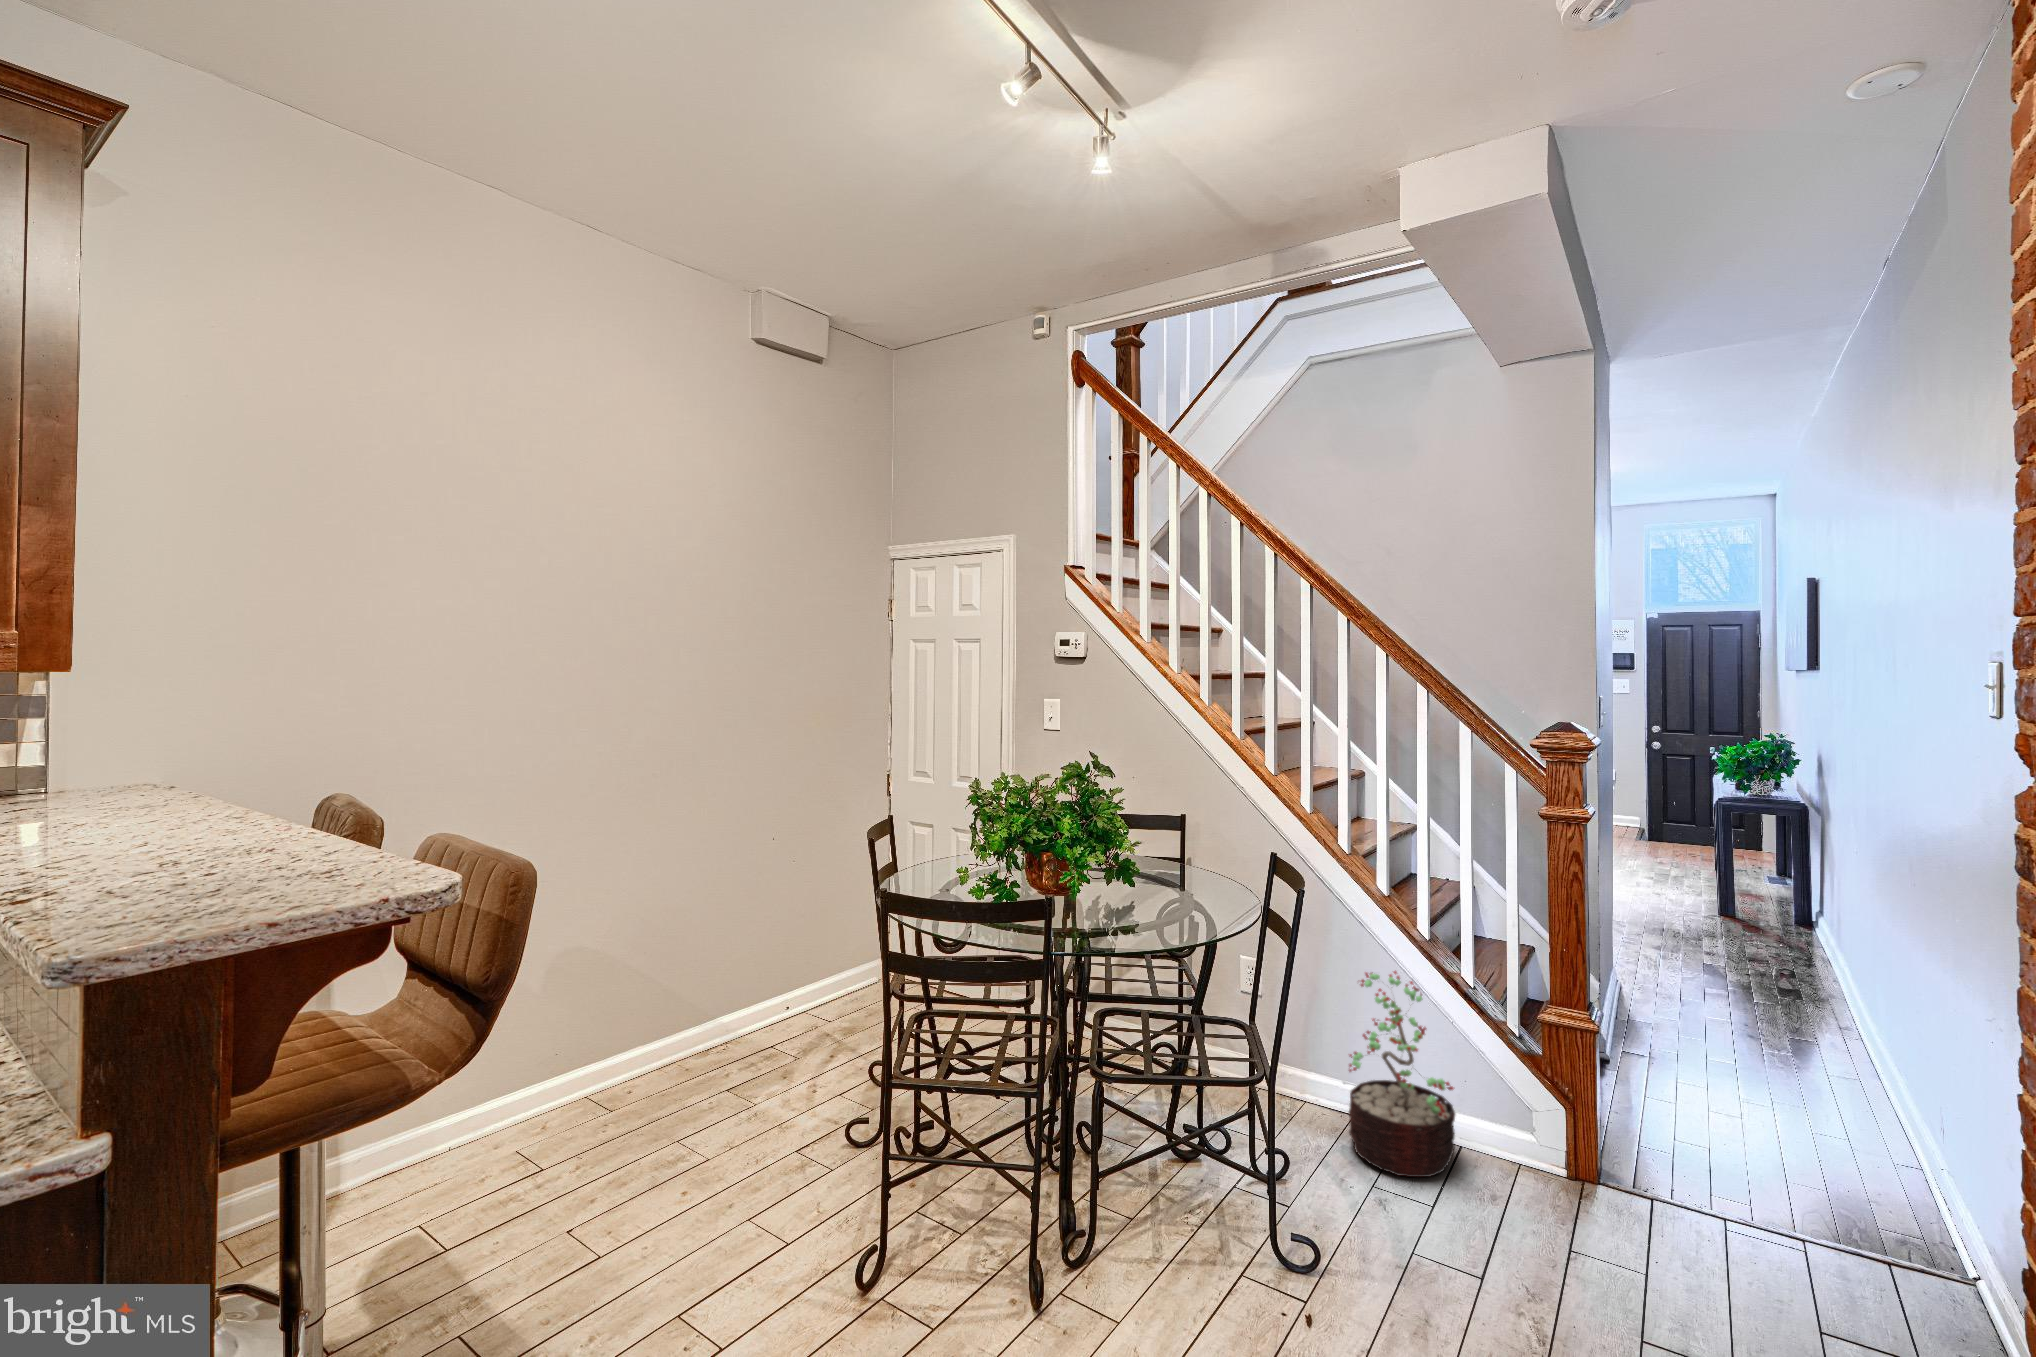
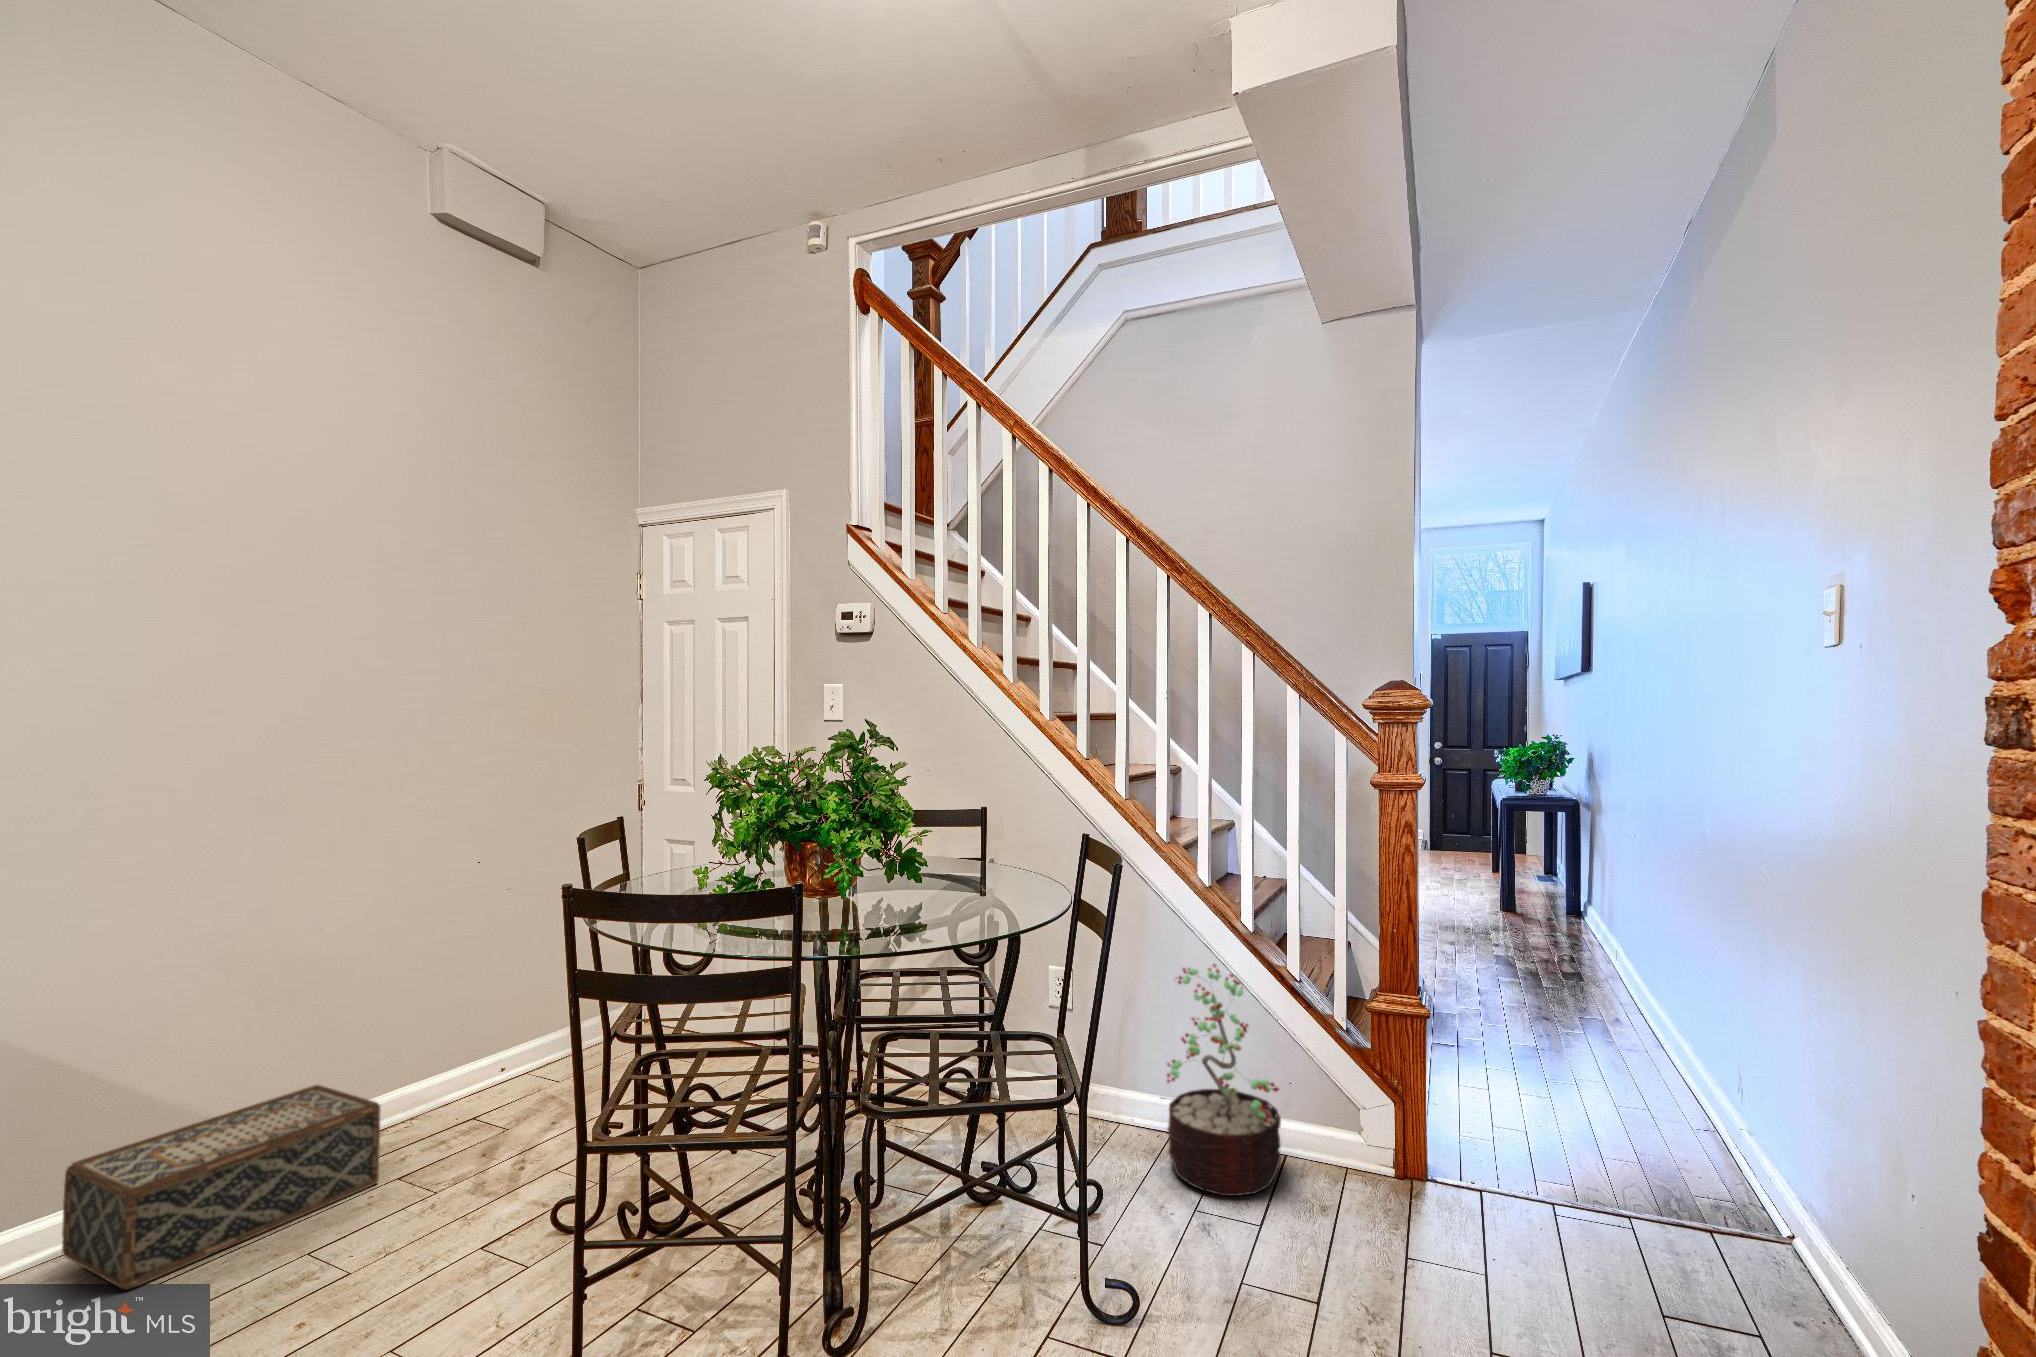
woven basket: none [518,1015,714,1155] -> present [62,1085,380,1289]

